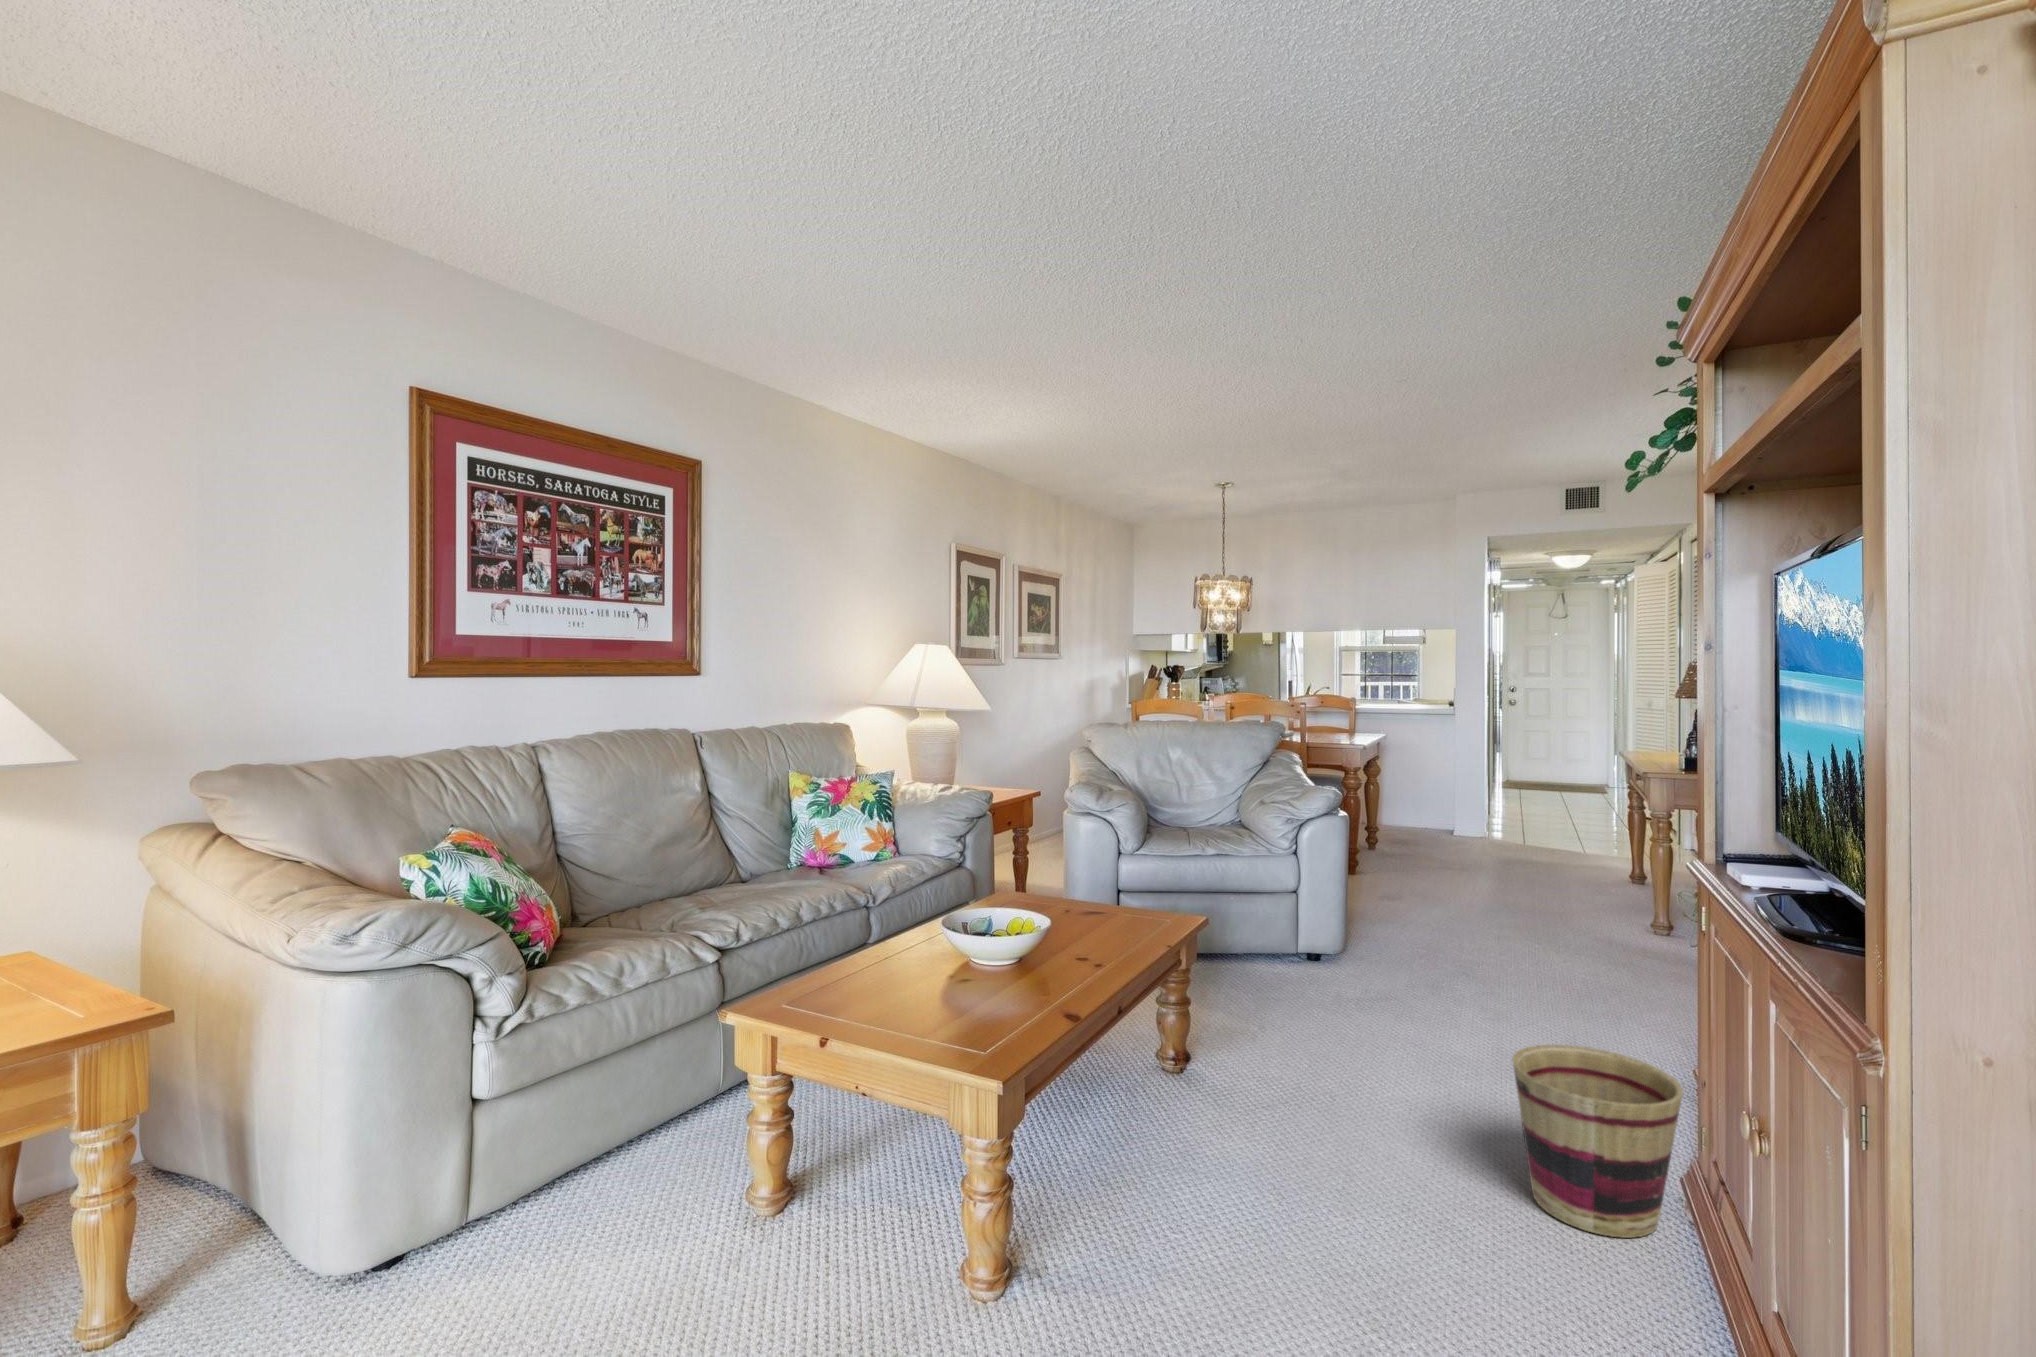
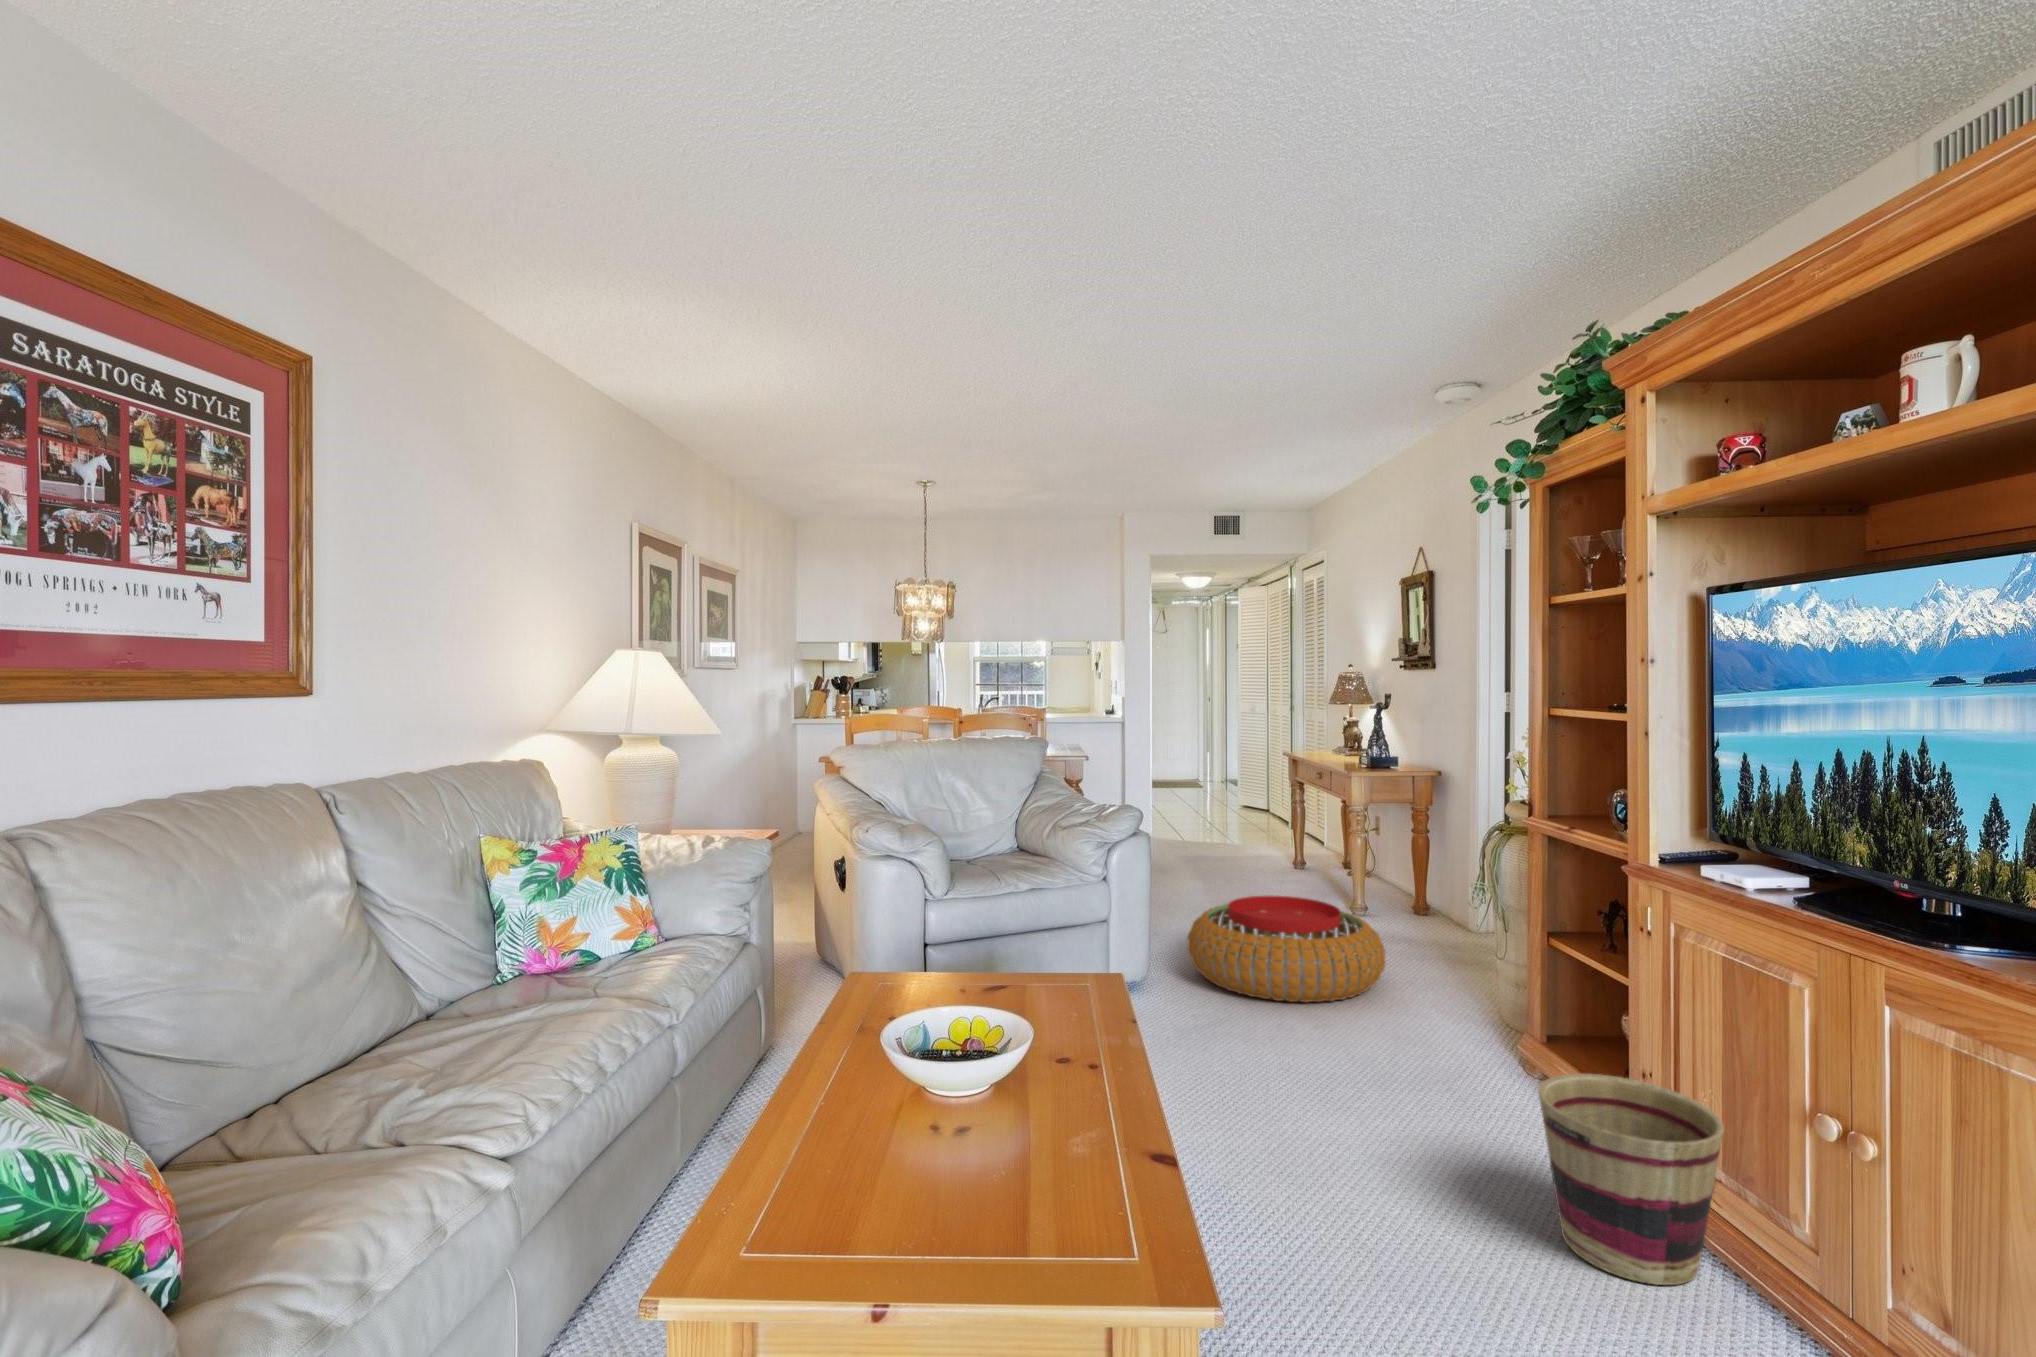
pouf: none [1391,888,1605,995] -> present [1187,896,1385,1002]

